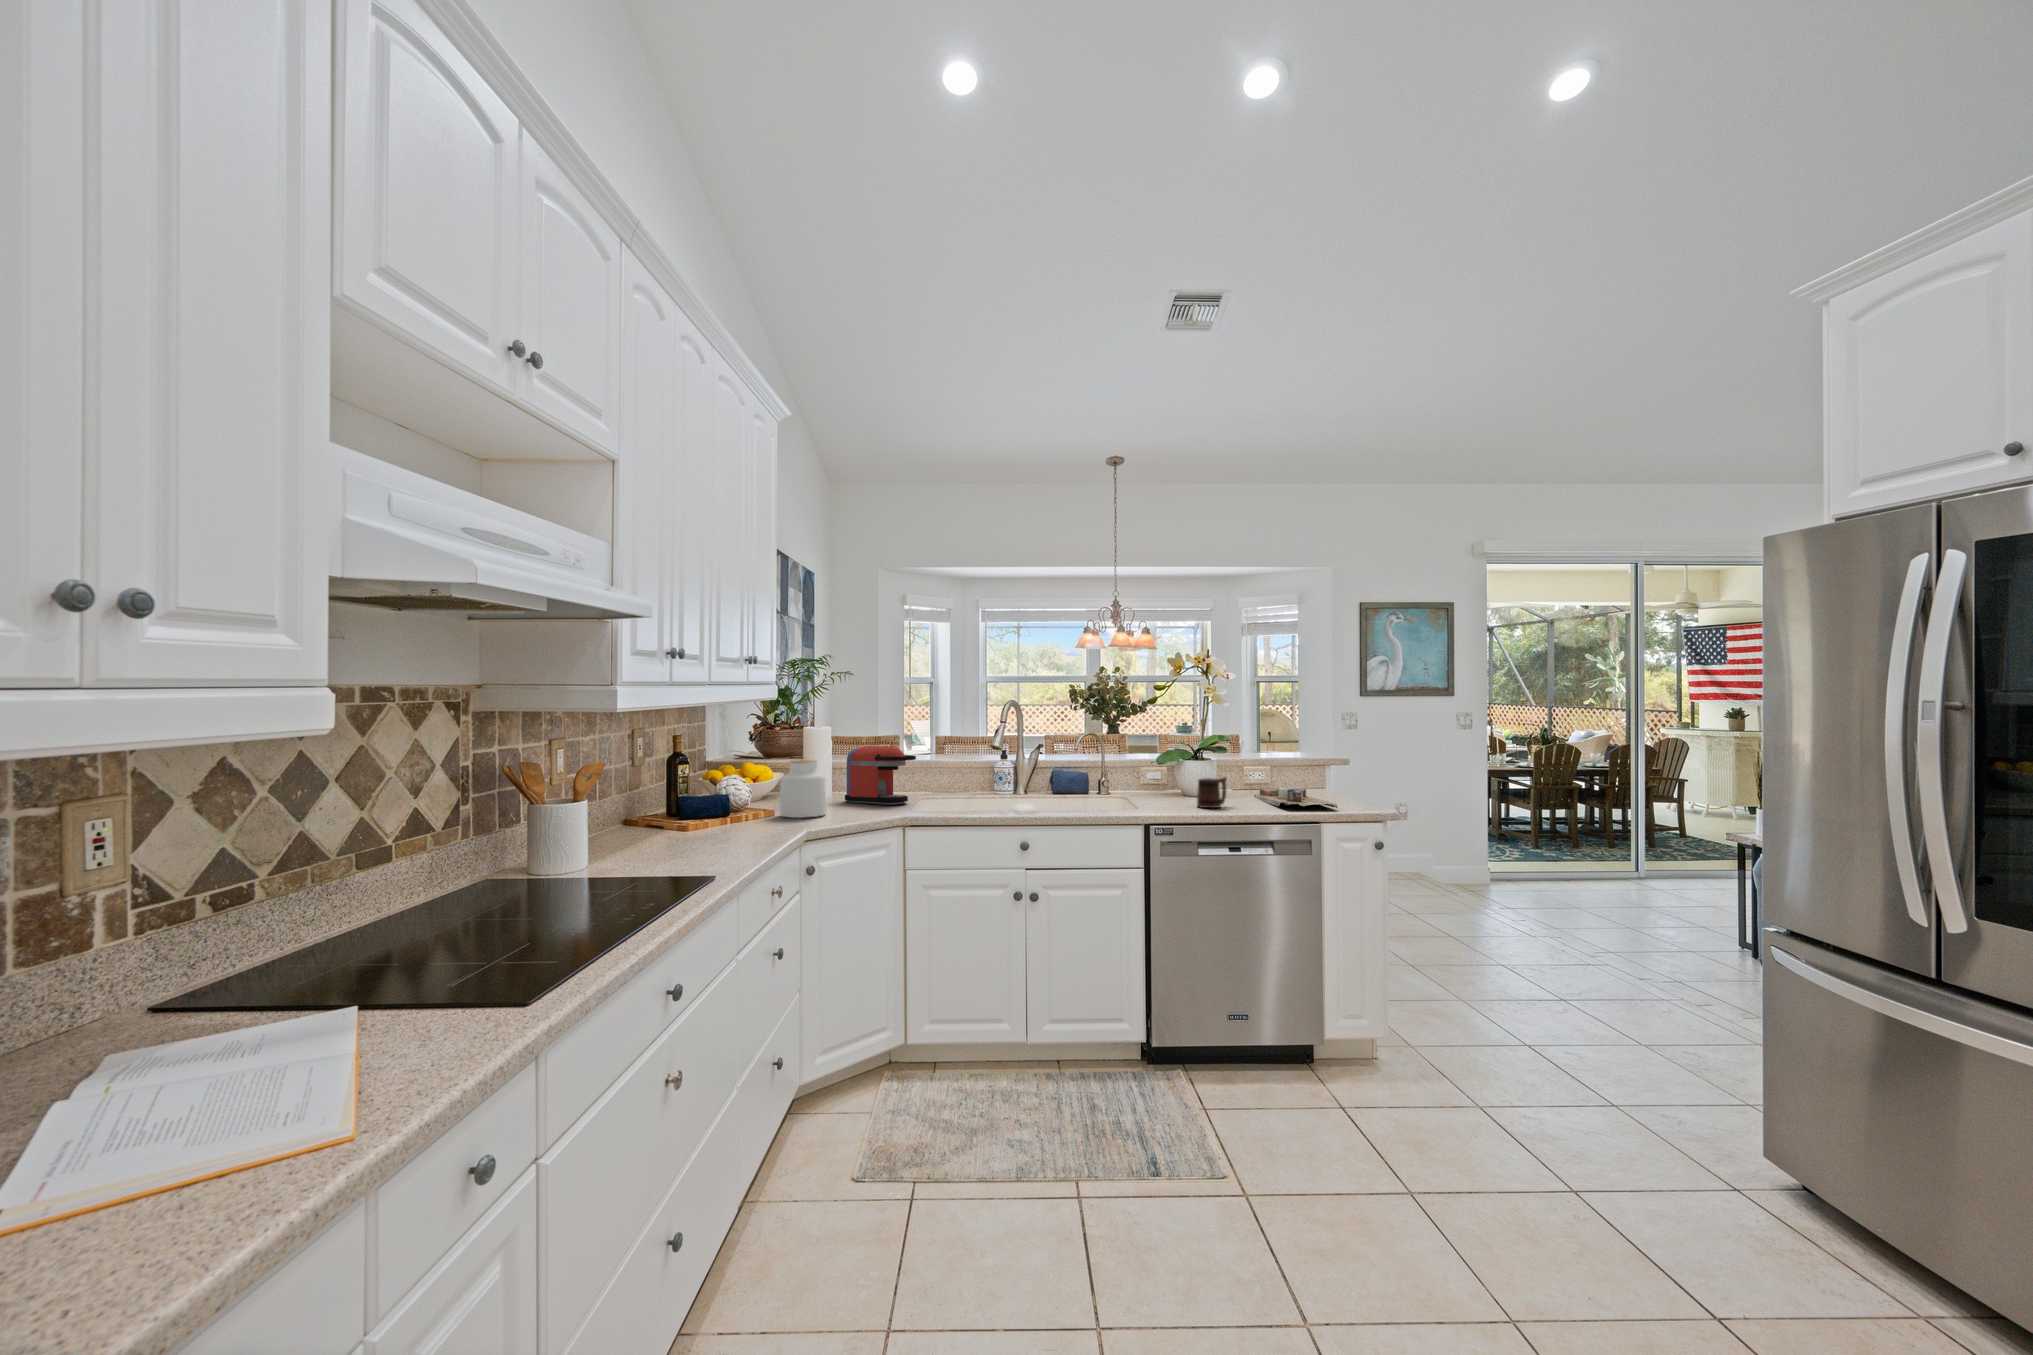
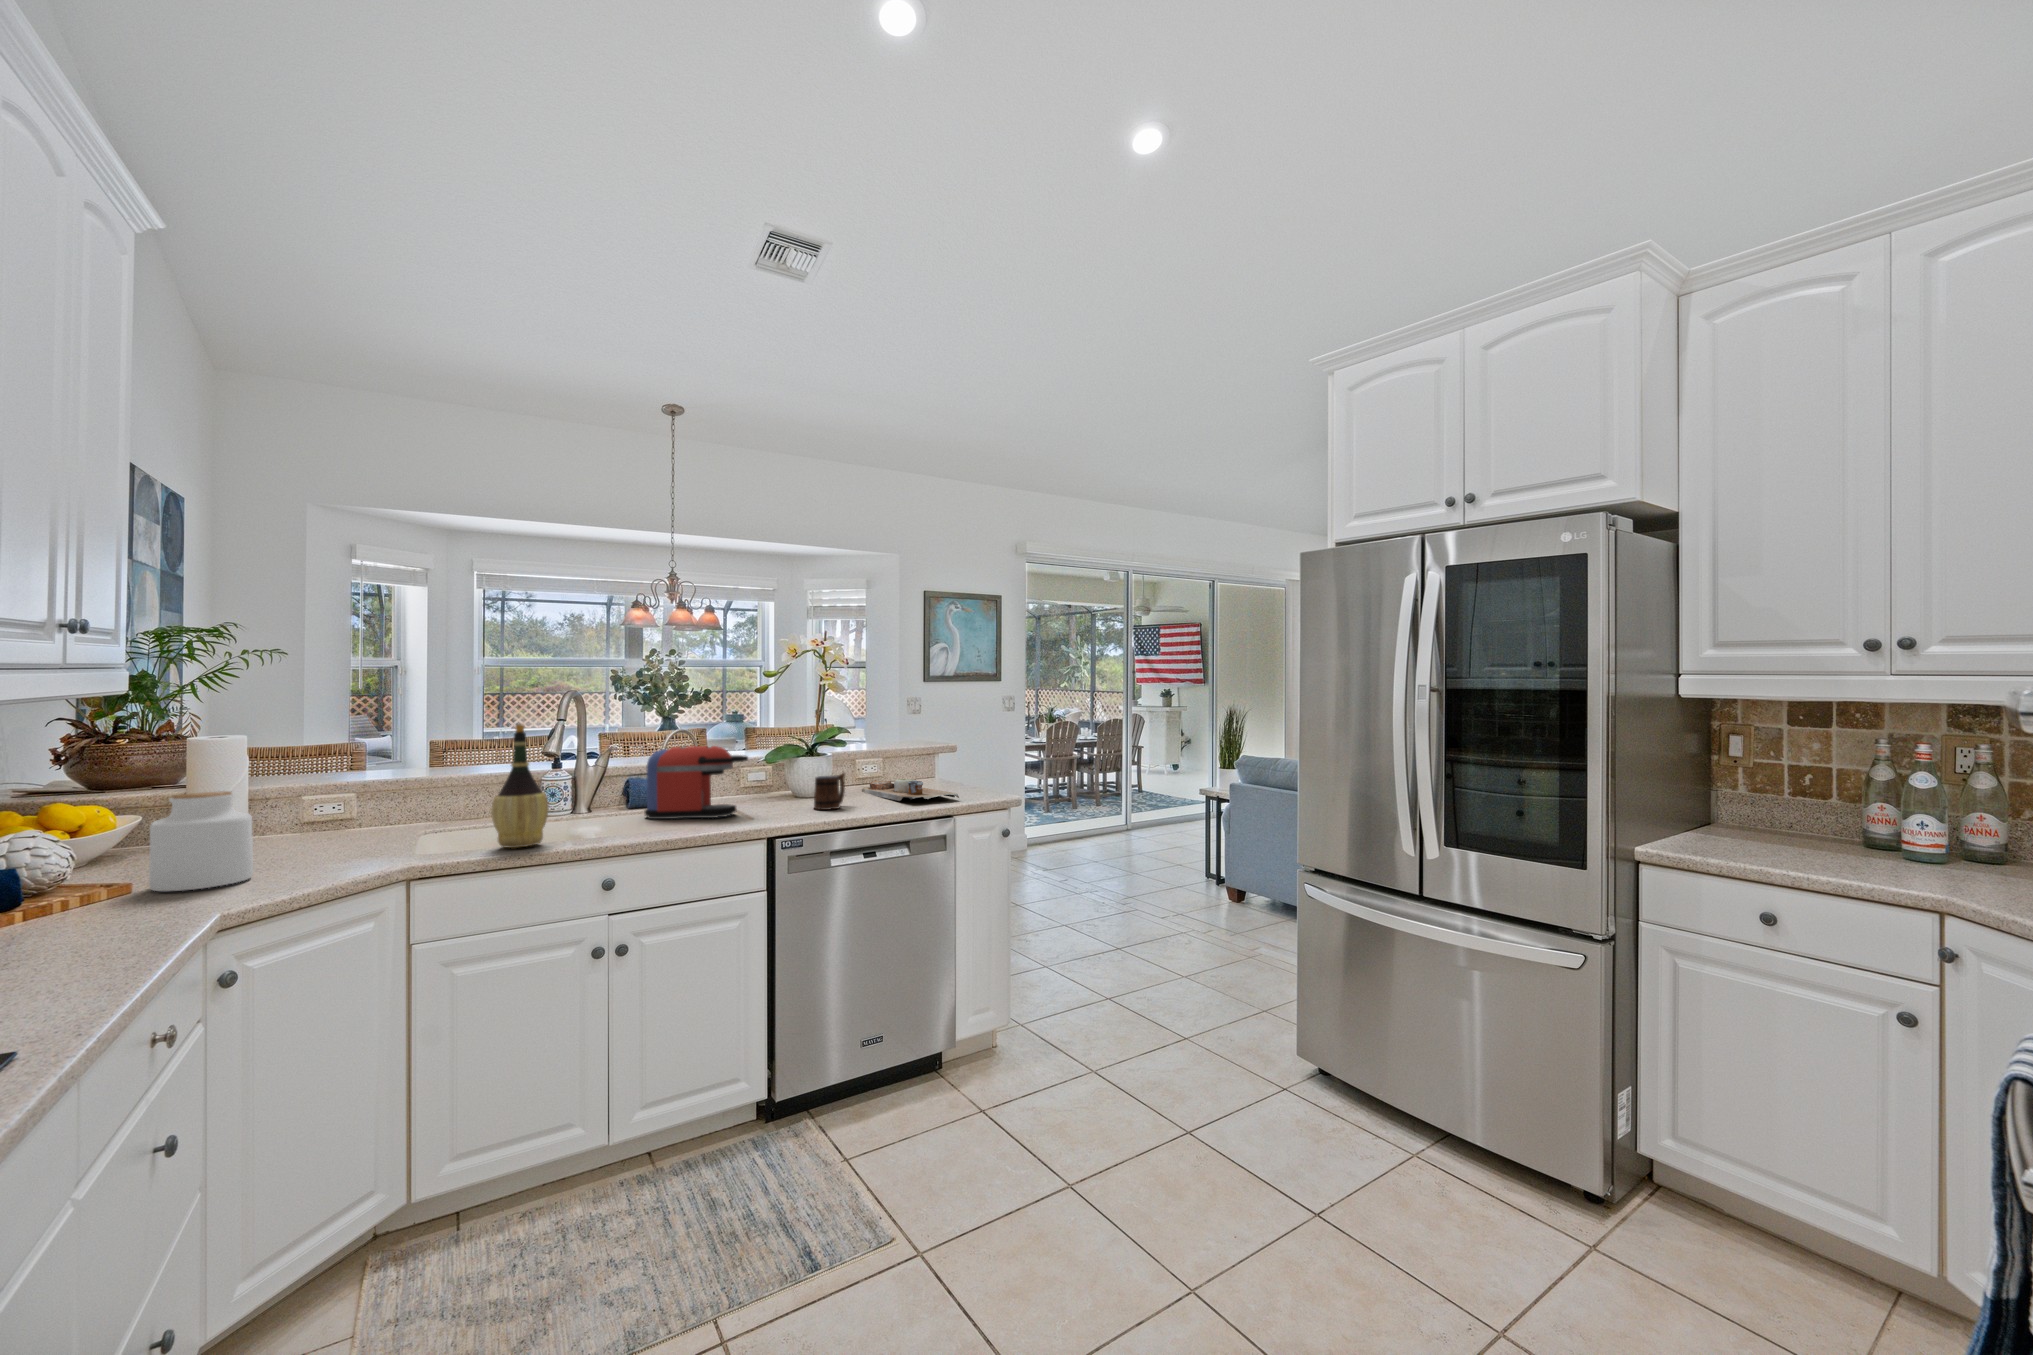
wine bottle: none [953,724,989,813] -> present [491,724,549,848]
coffee maker: present [845,746,916,805] -> present [645,746,748,819]

